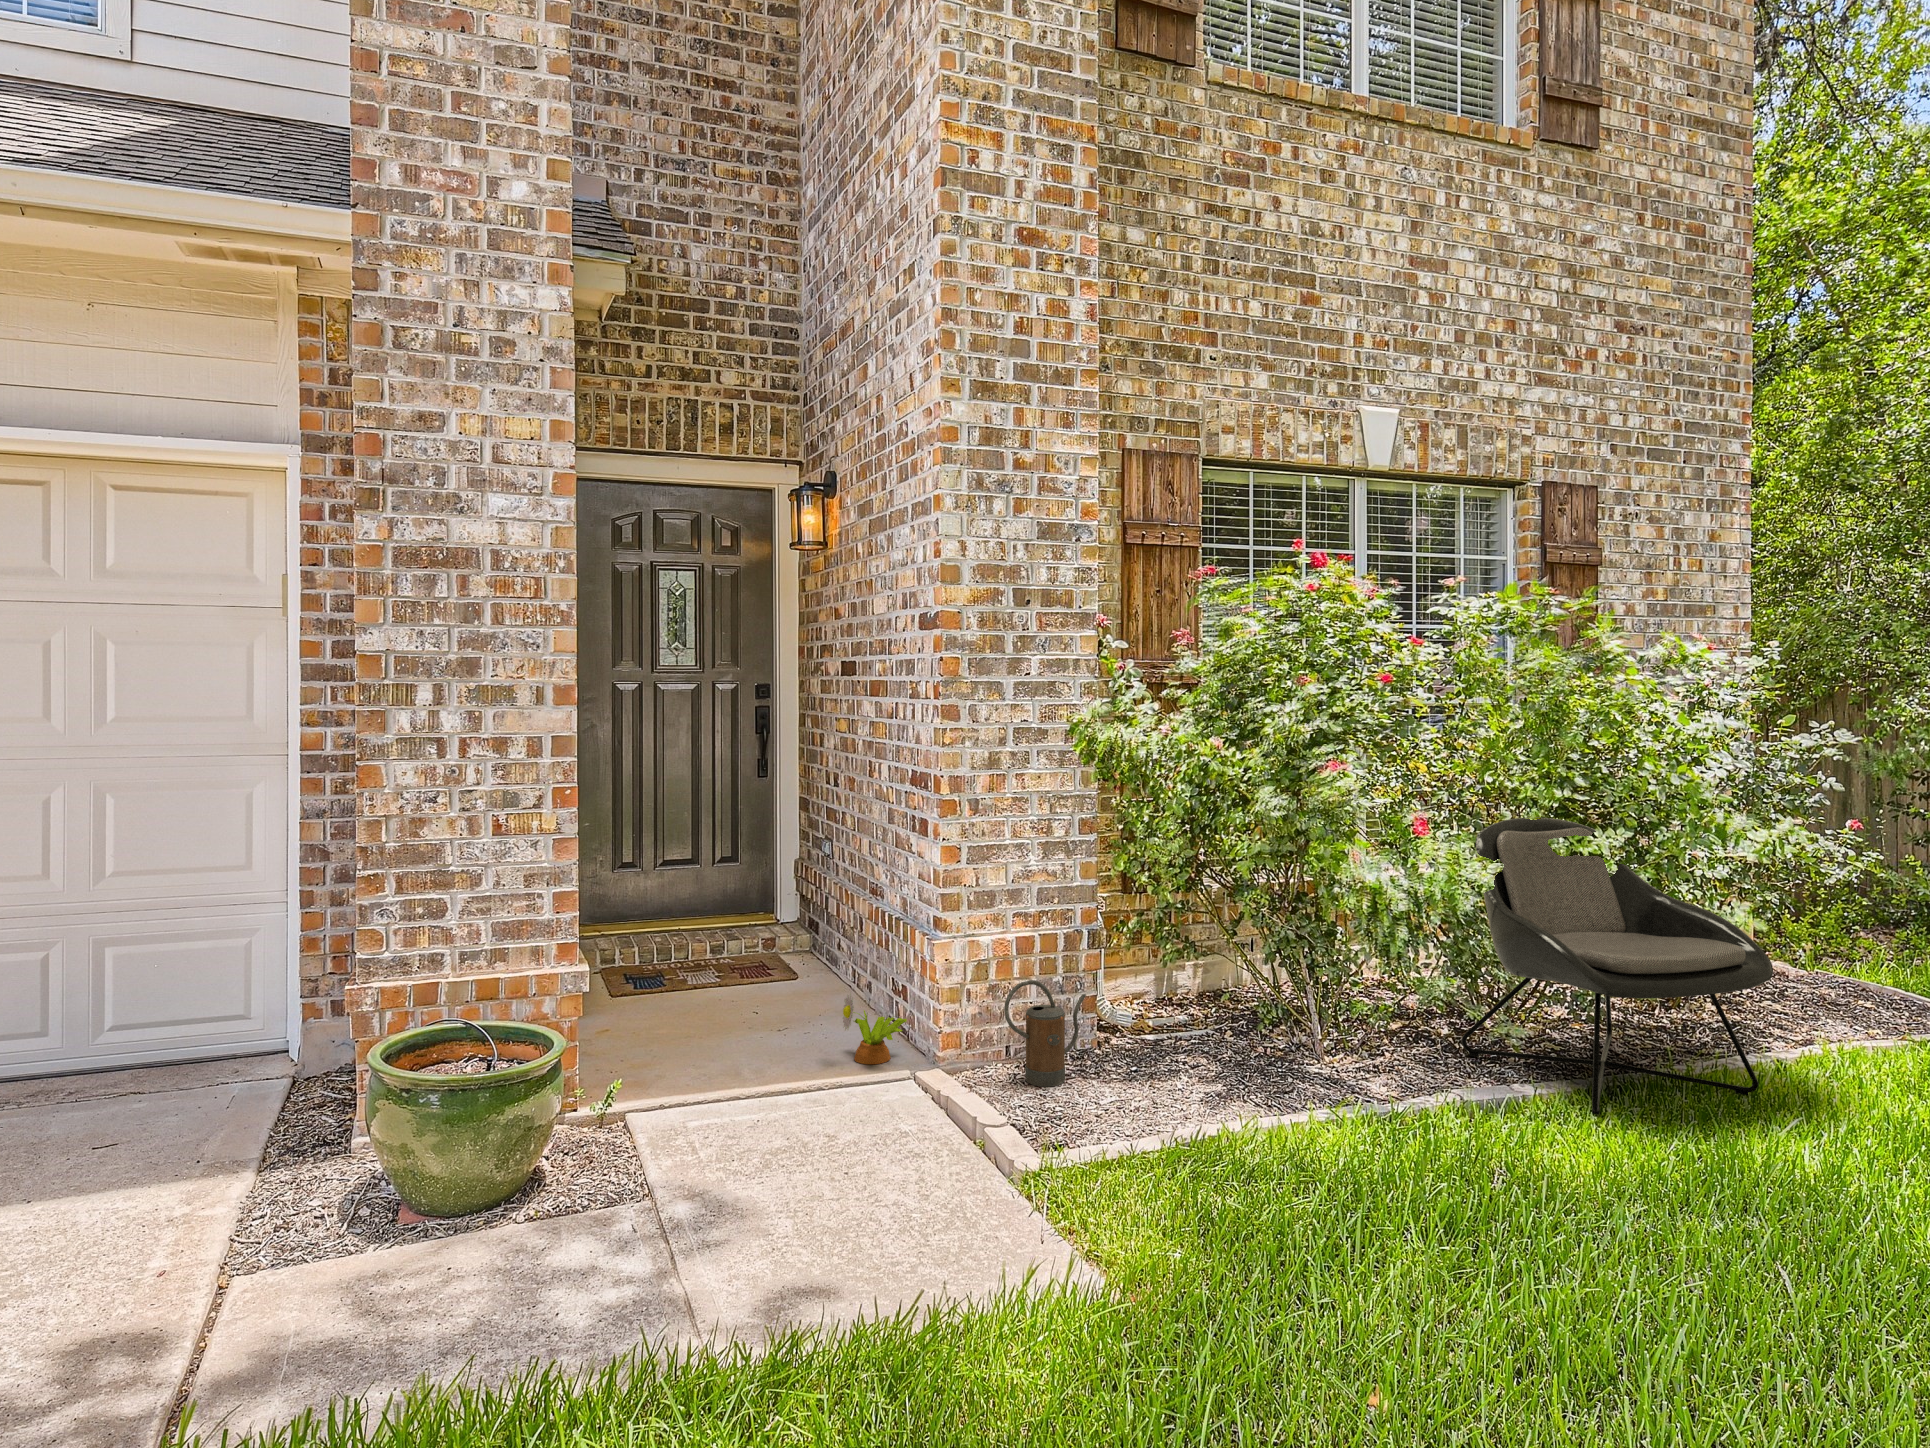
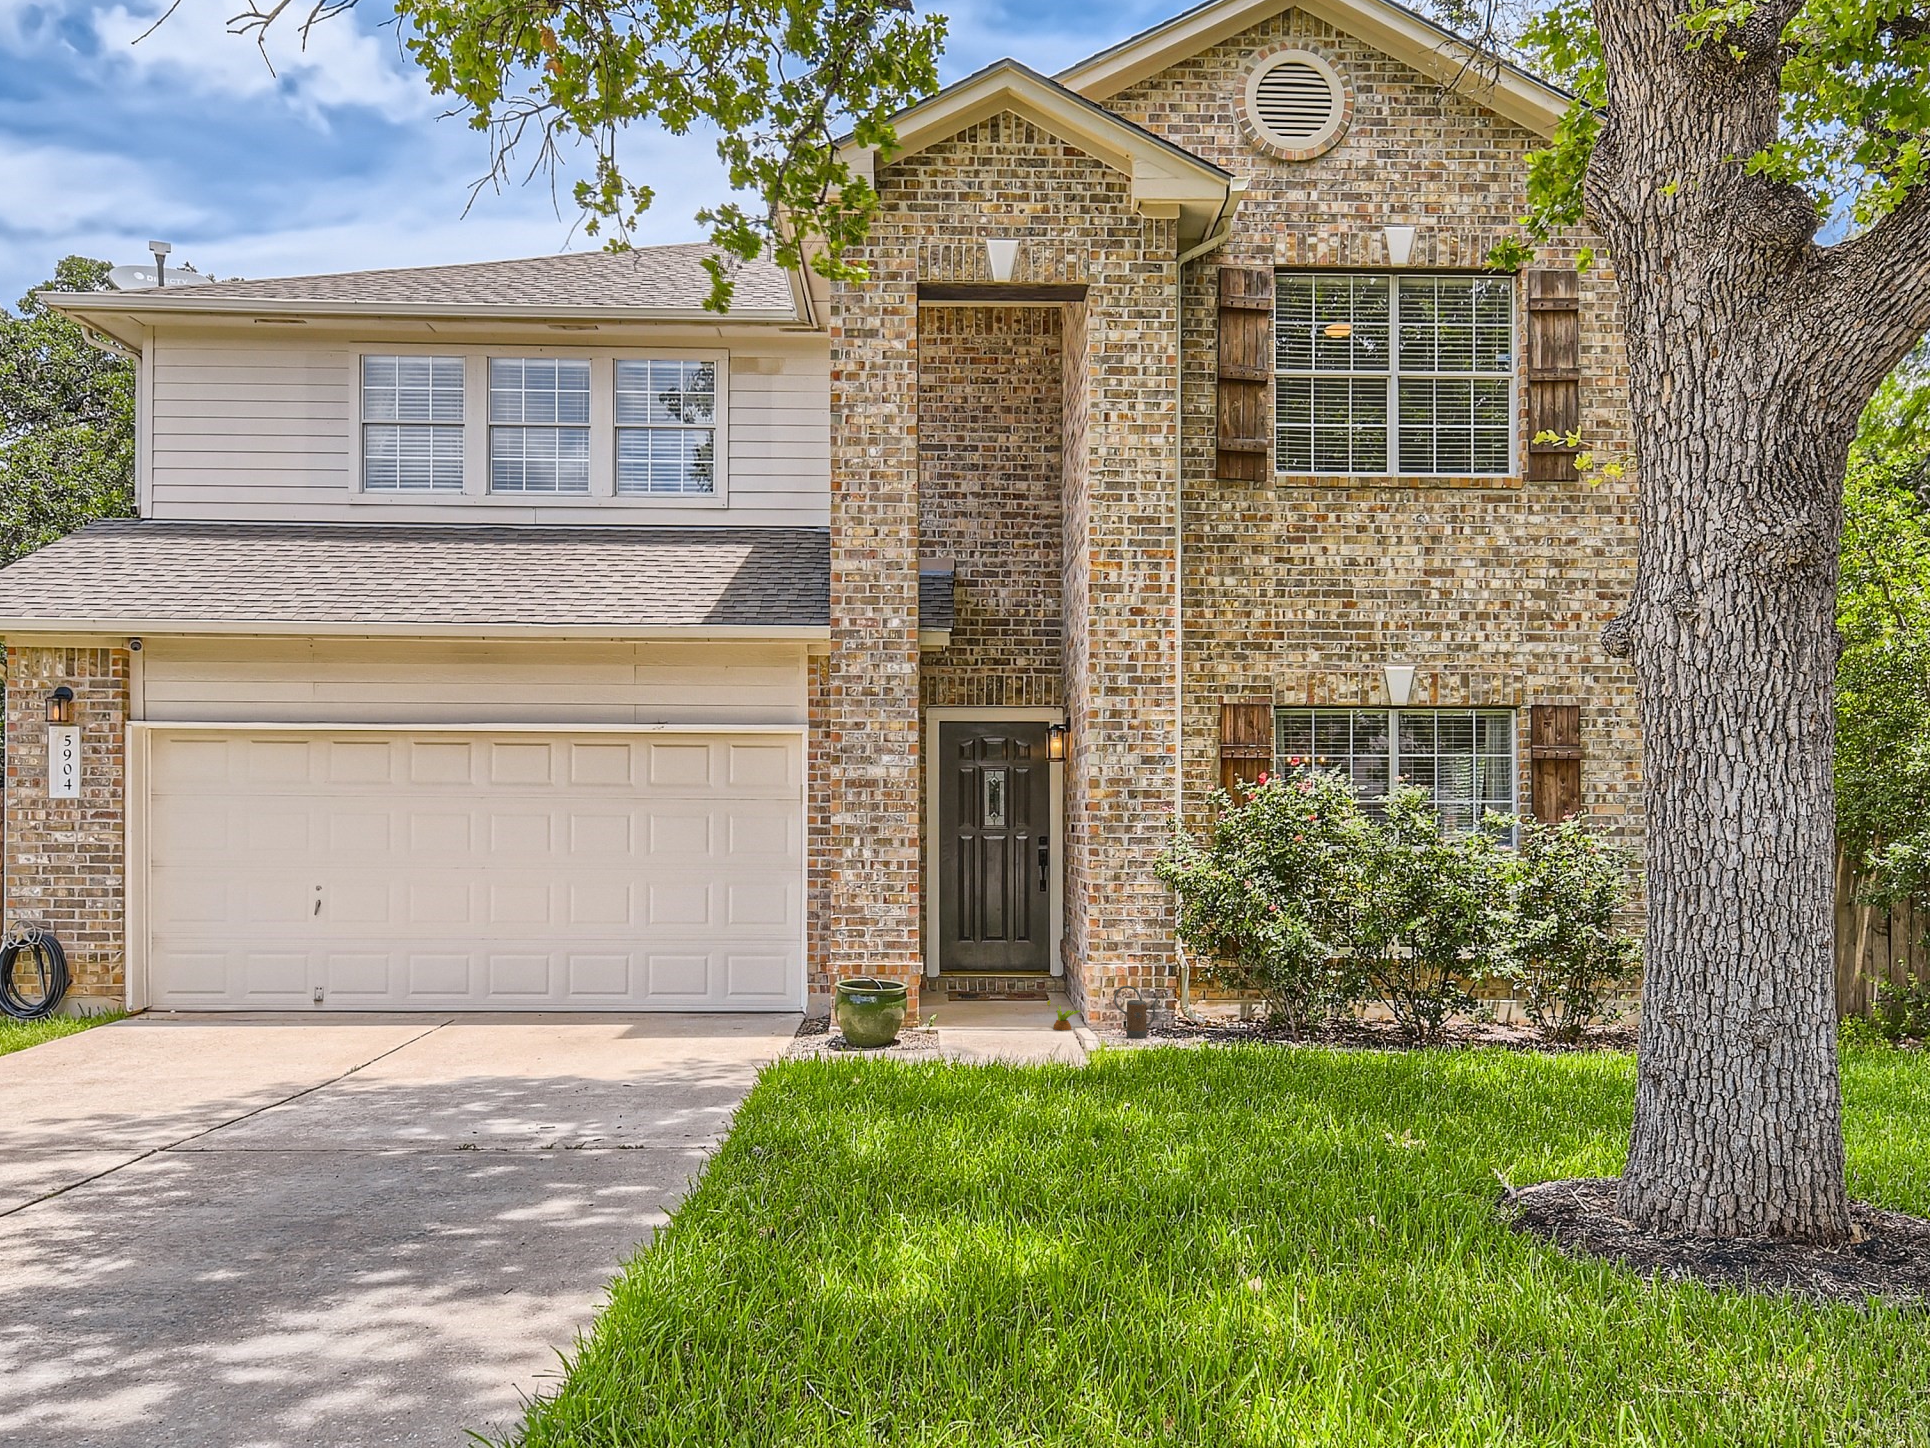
lounge chair: present [1462,817,1773,1115] -> none [1368,917,1501,1062]

